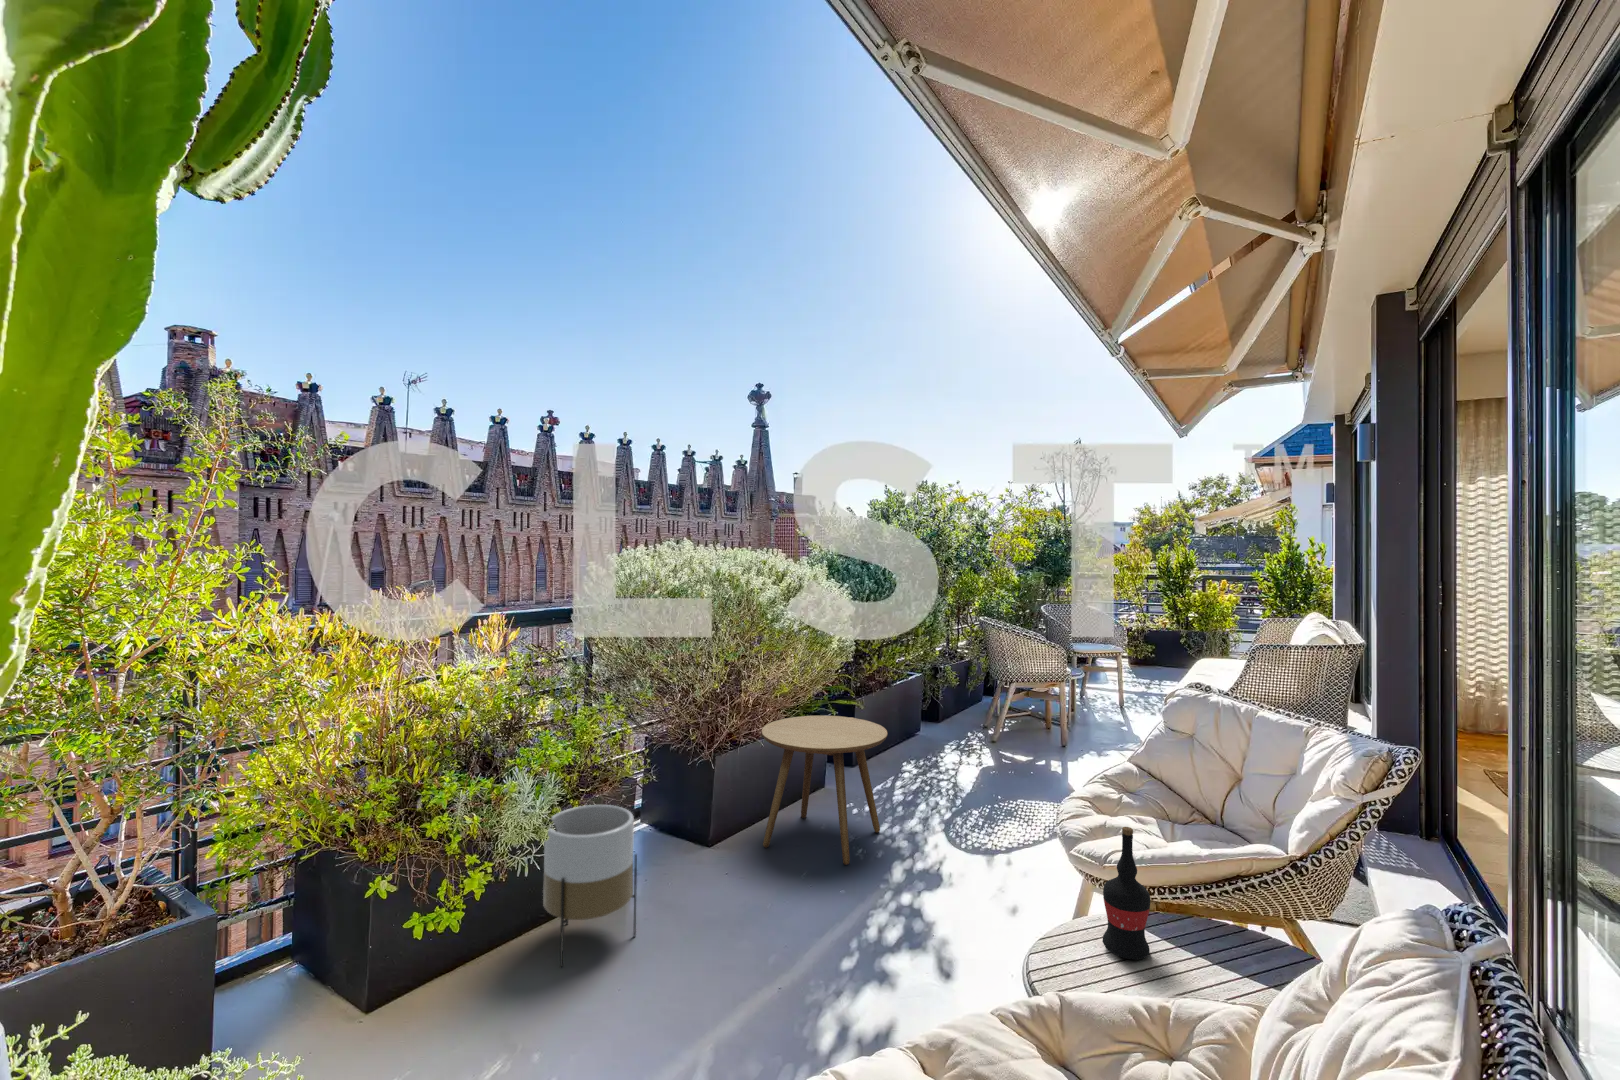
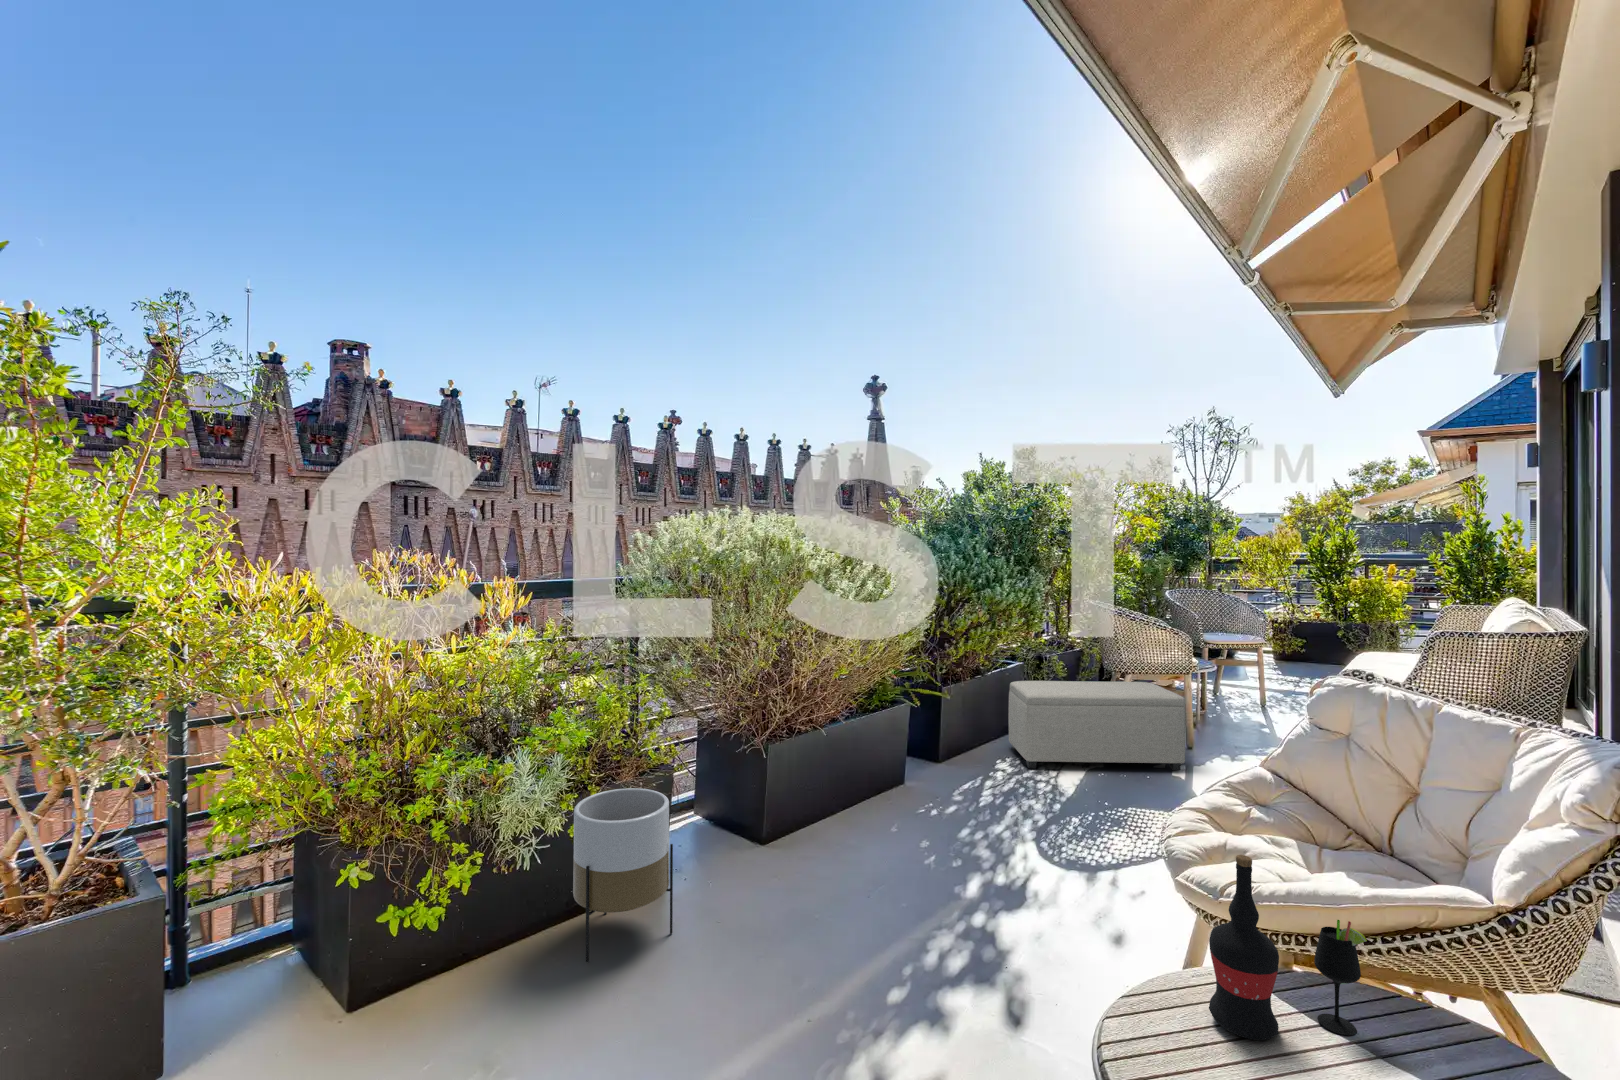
ottoman: none [912,689,1063,770] -> present [1008,681,1185,770]
side table: present [762,716,888,865] -> none [827,703,967,870]
wine glass: none [1173,869,1208,951] -> present [1314,920,1367,1035]

